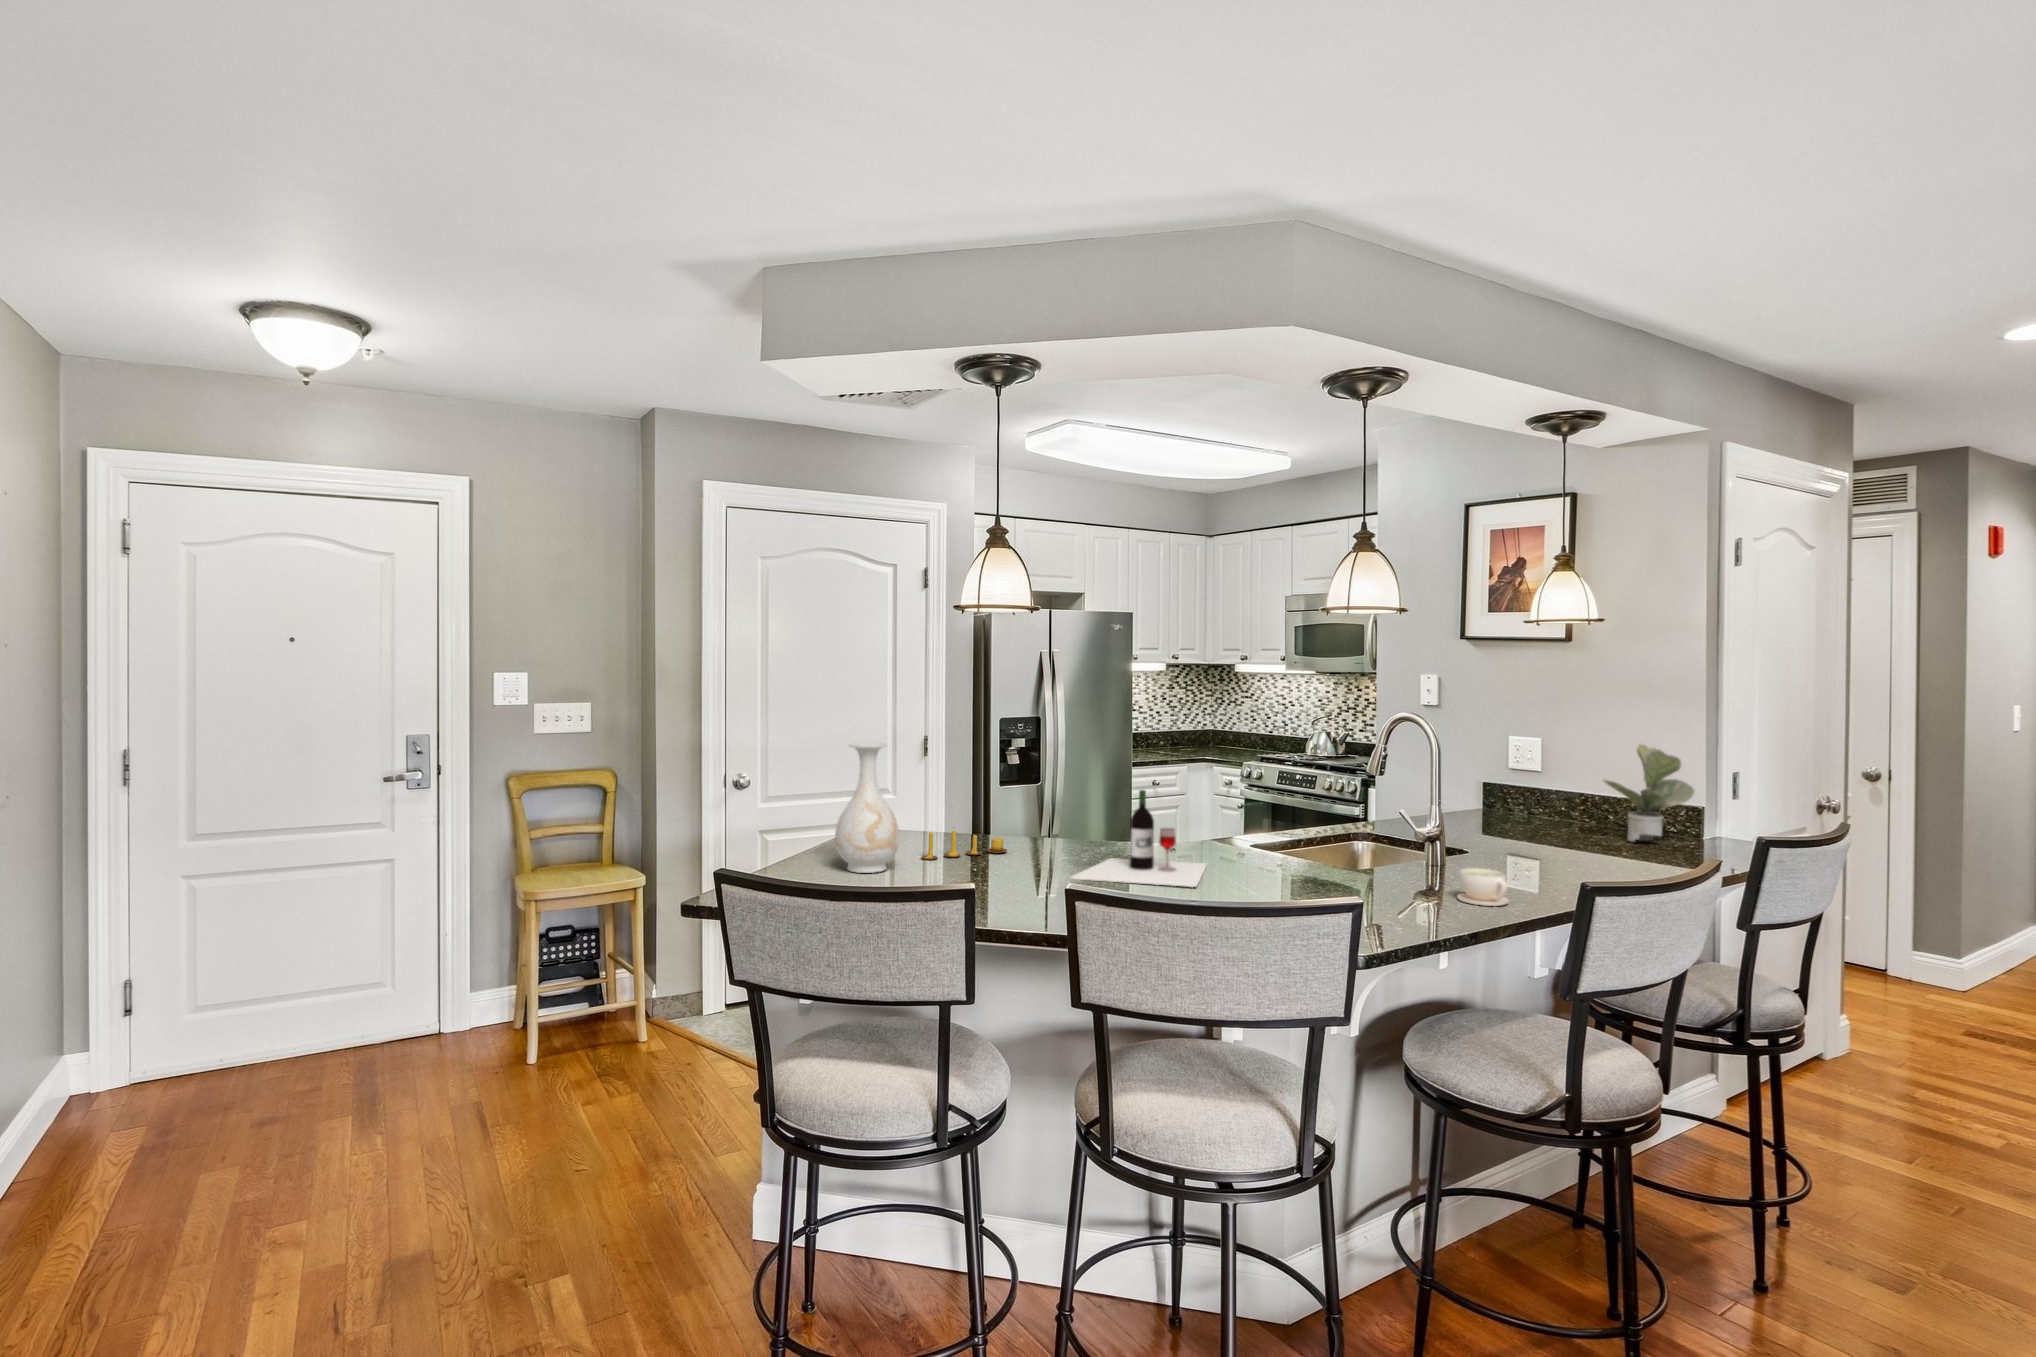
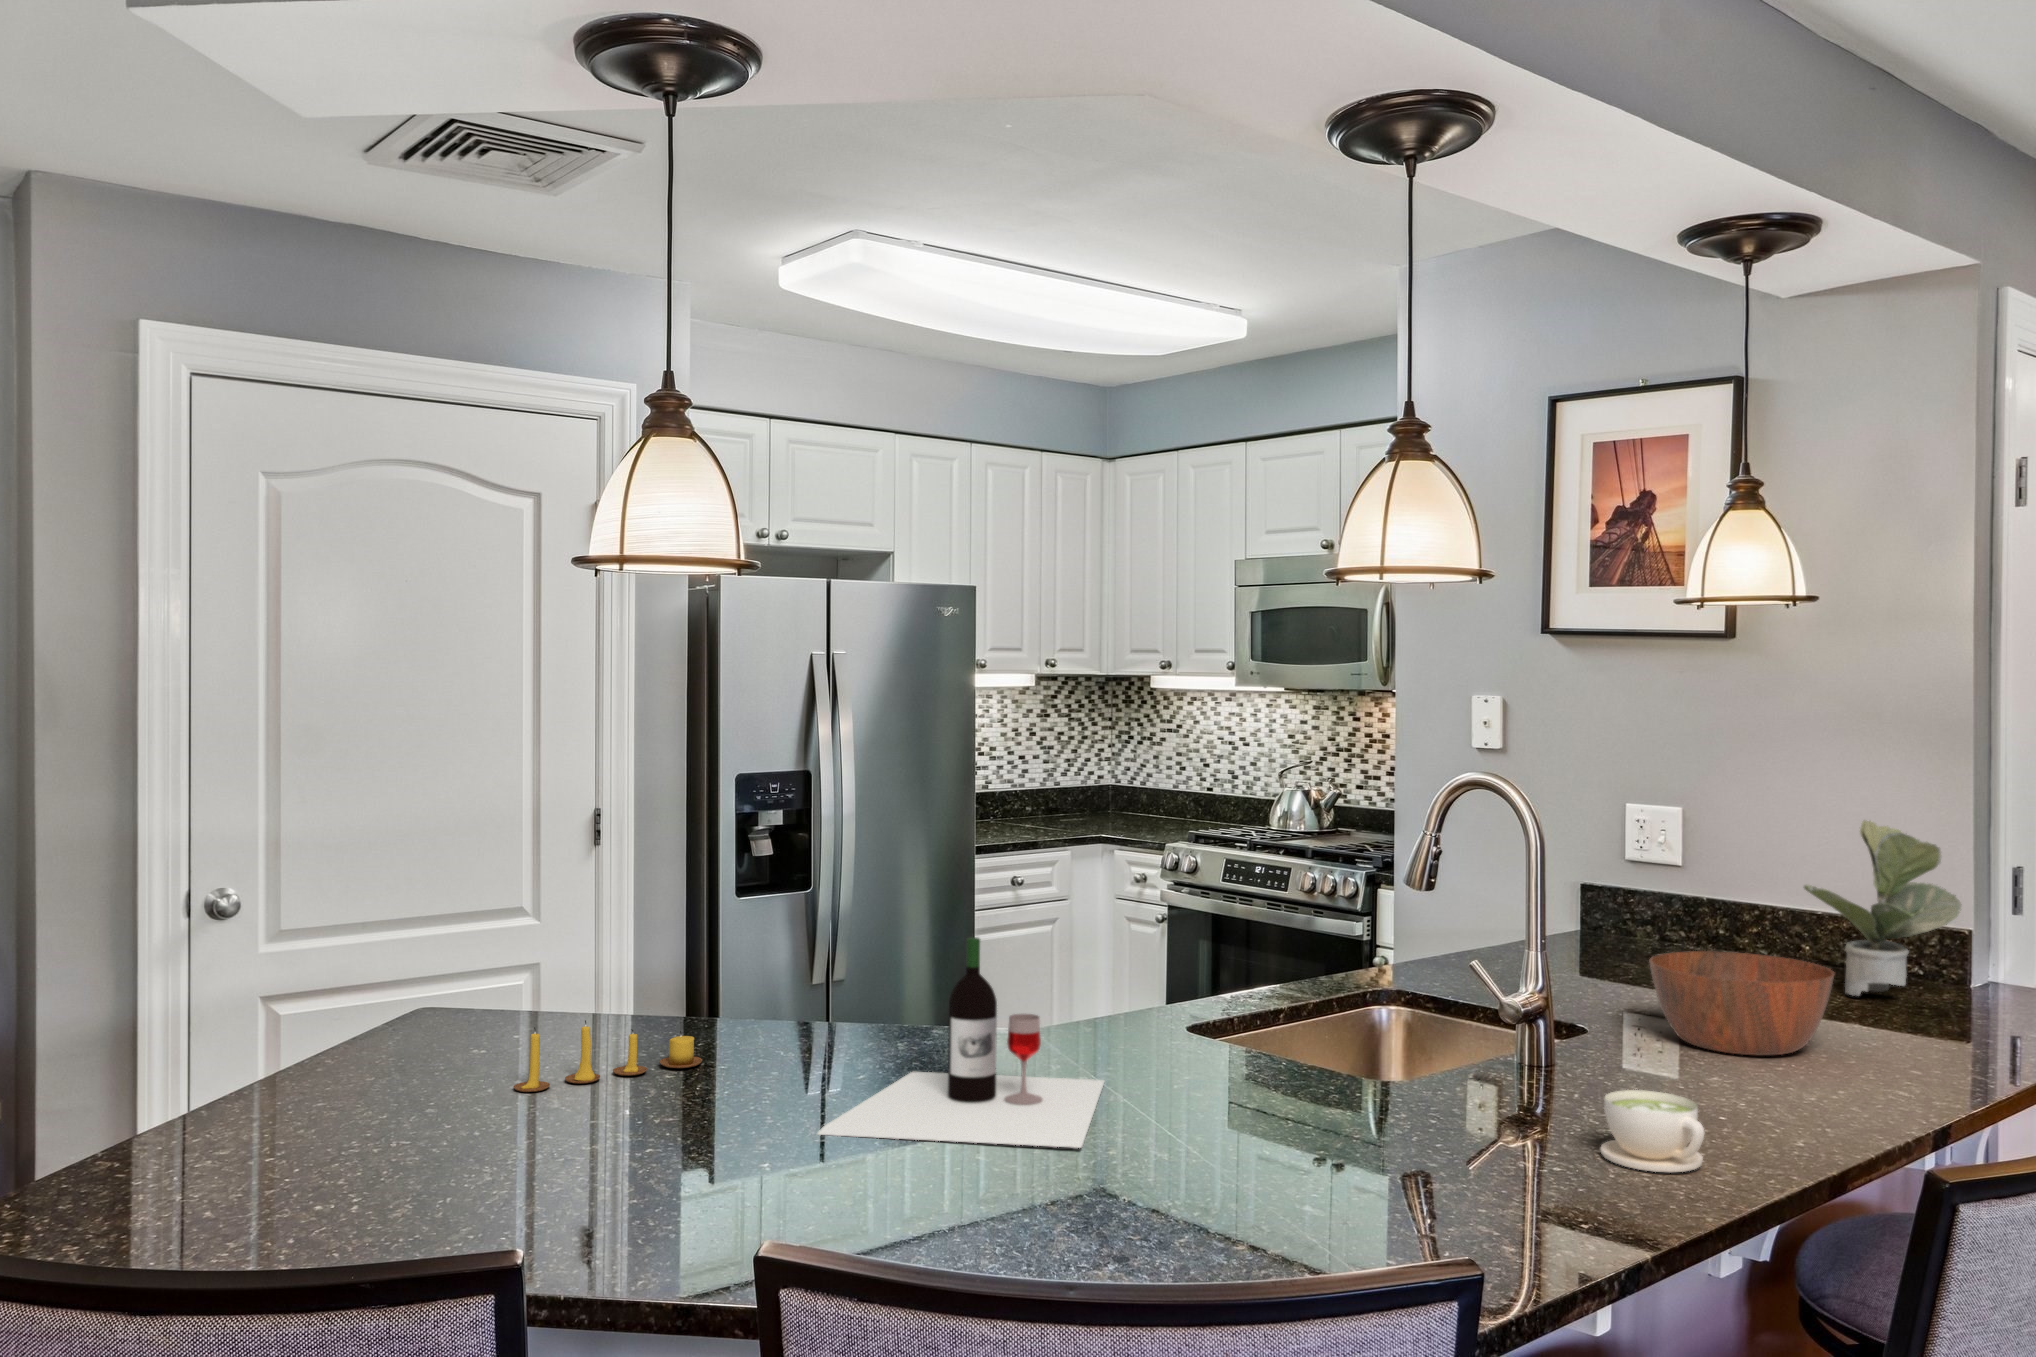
vase: present [835,743,899,873] -> none [306,852,453,1138]
bowl: none [1504,812,1606,865] -> present [1649,951,1834,1056]

